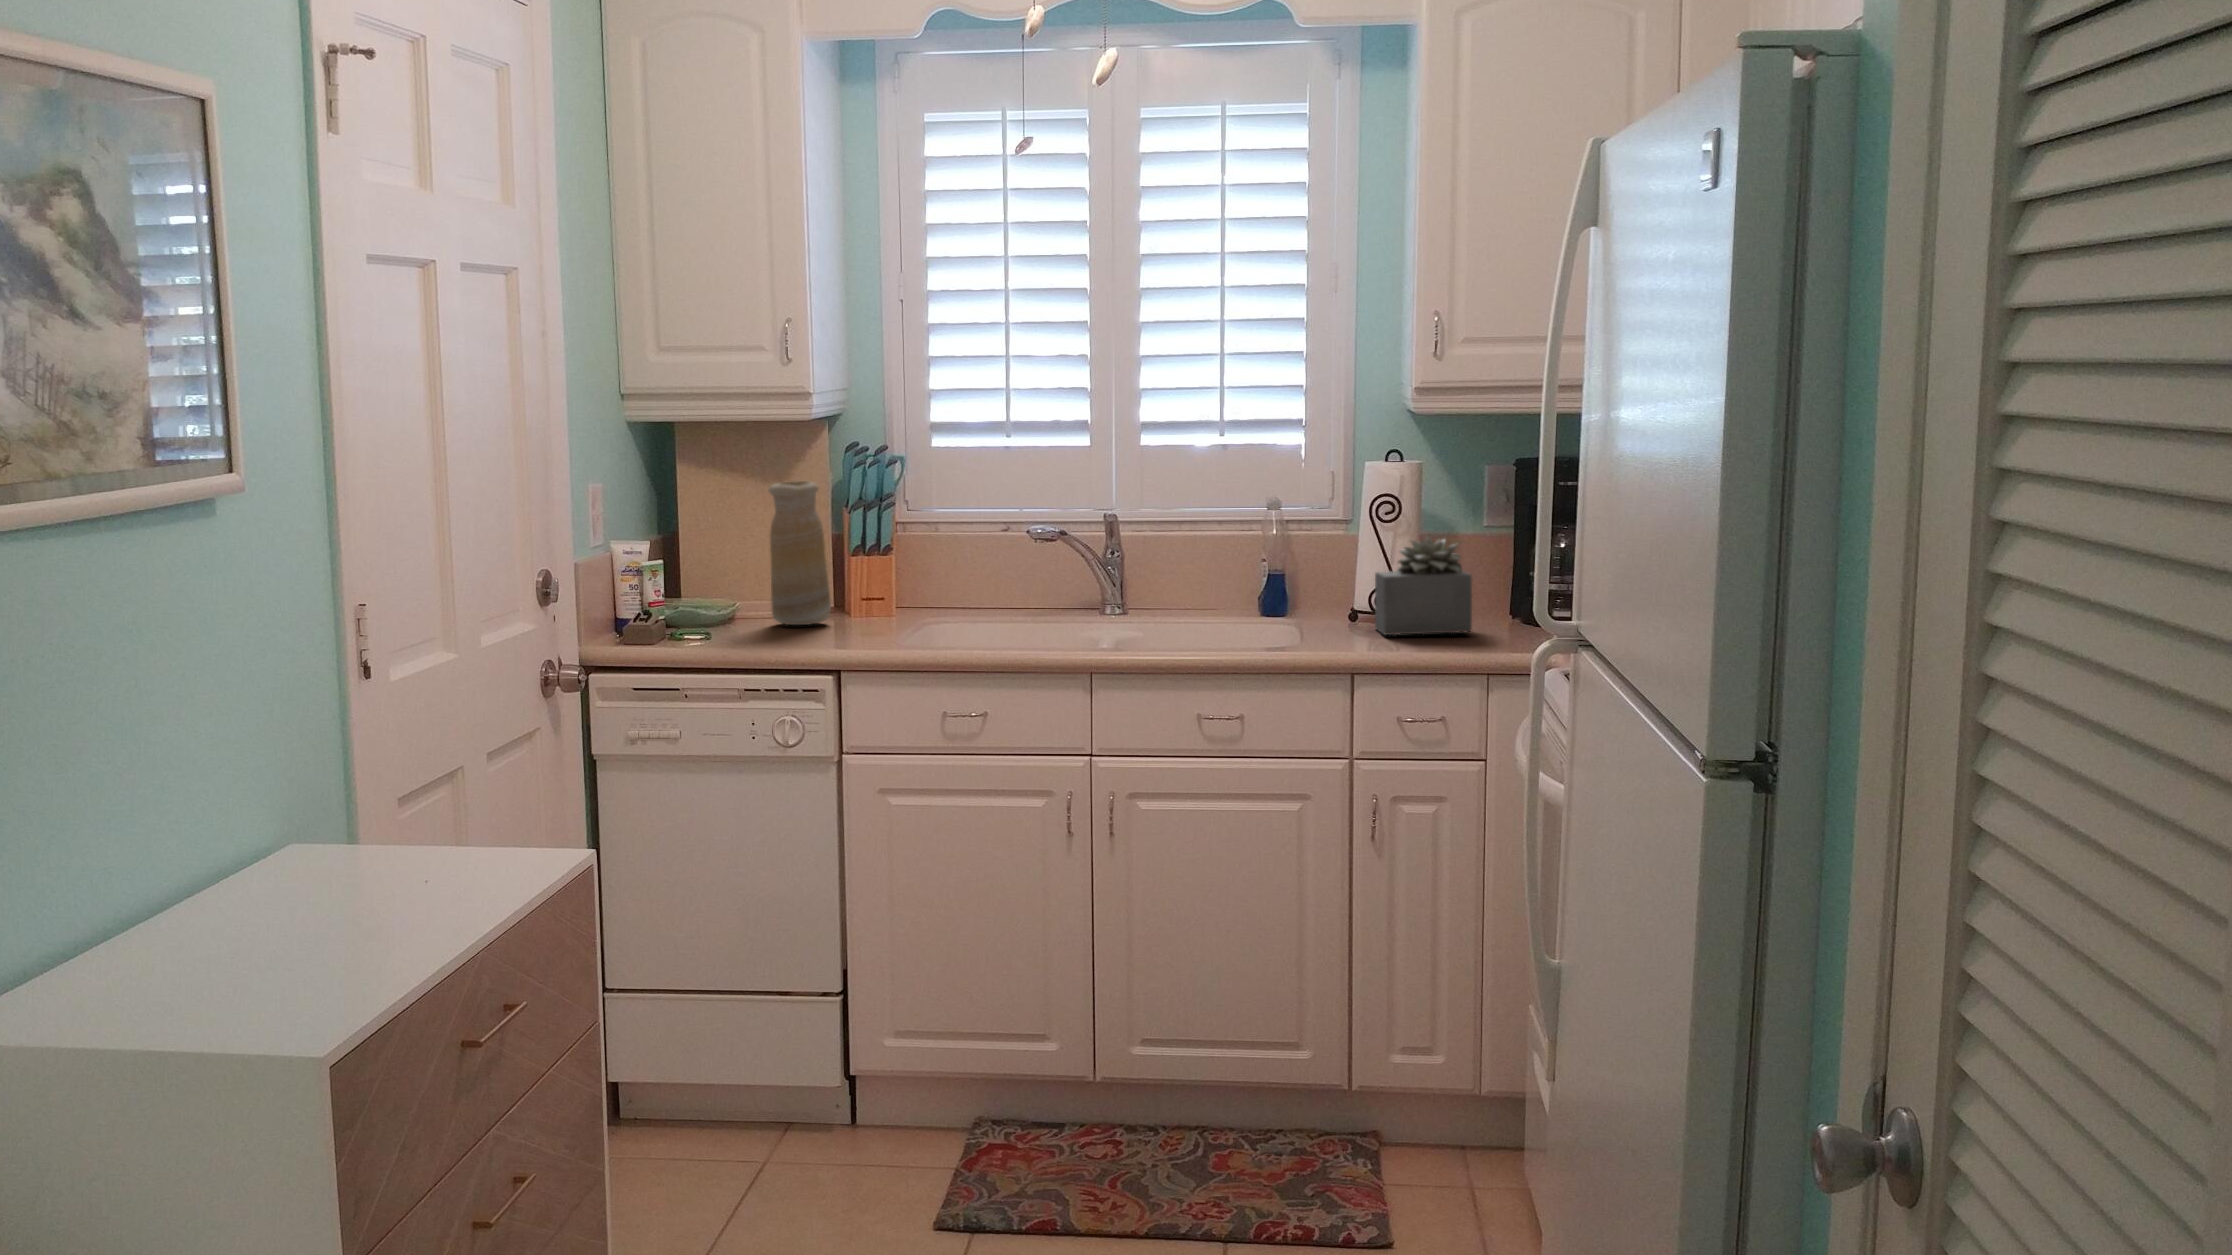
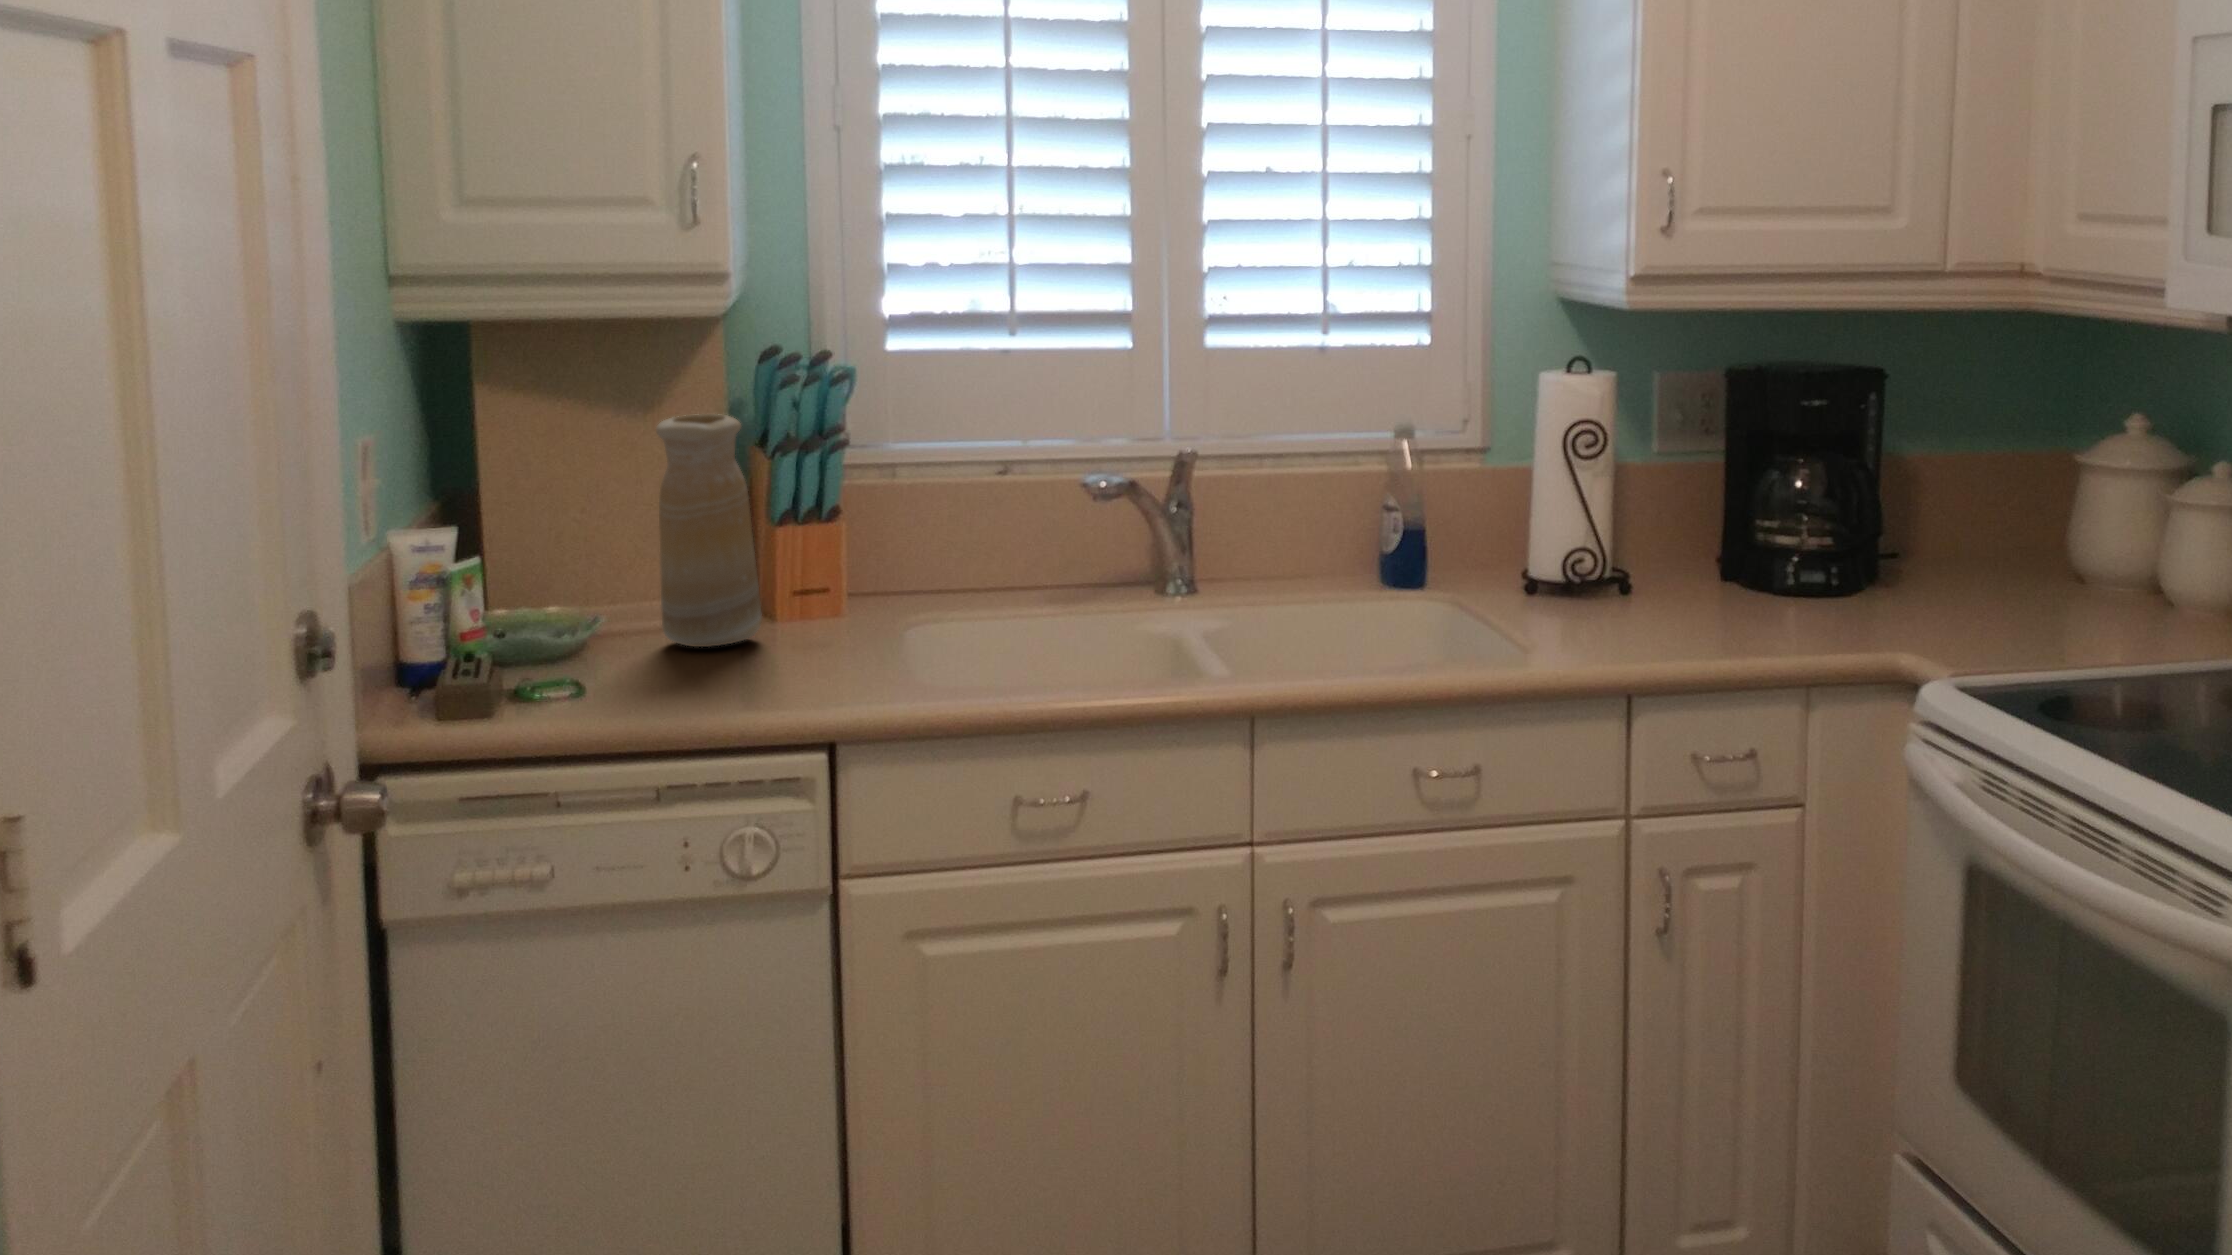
succulent plant: present [1375,537,1472,635] -> none [1580,478,1735,625]

